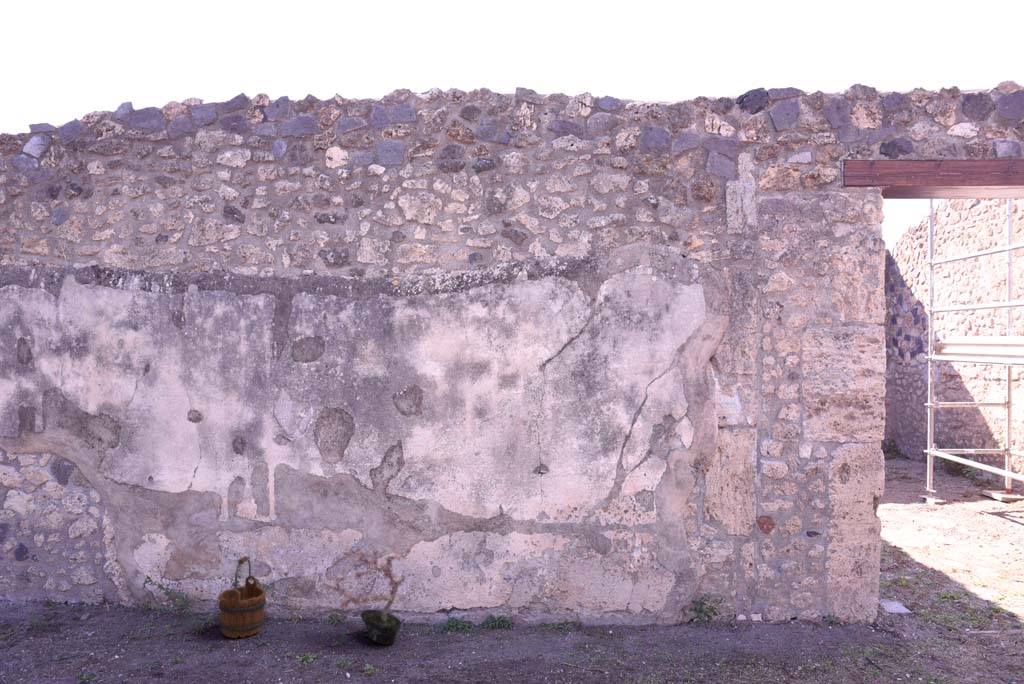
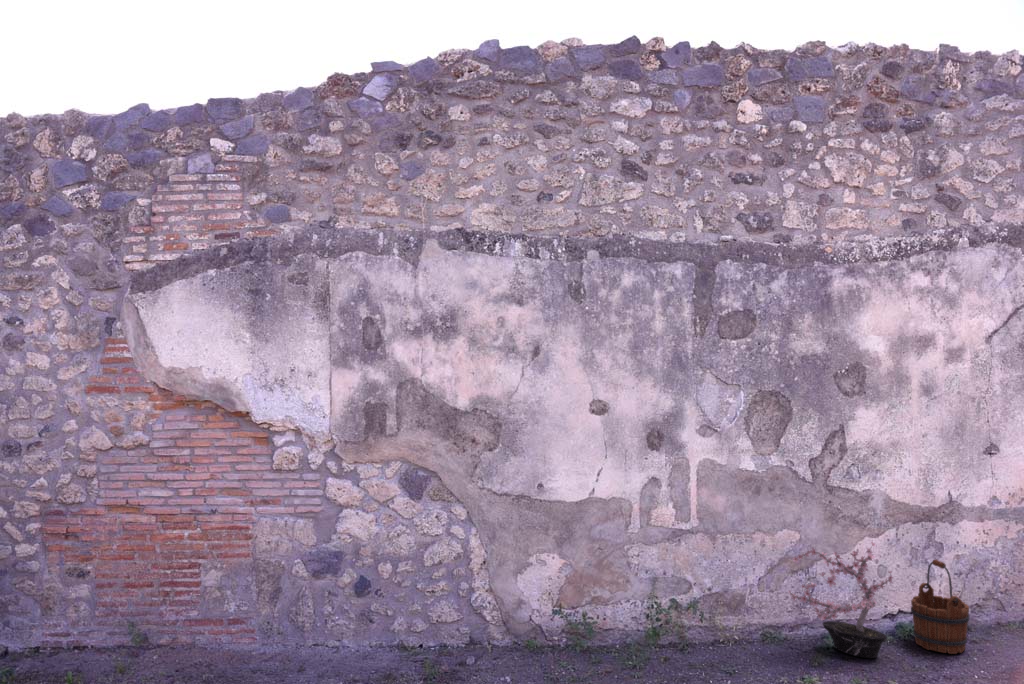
wooden bucket: present [219,556,266,638] -> present [911,560,969,654]

